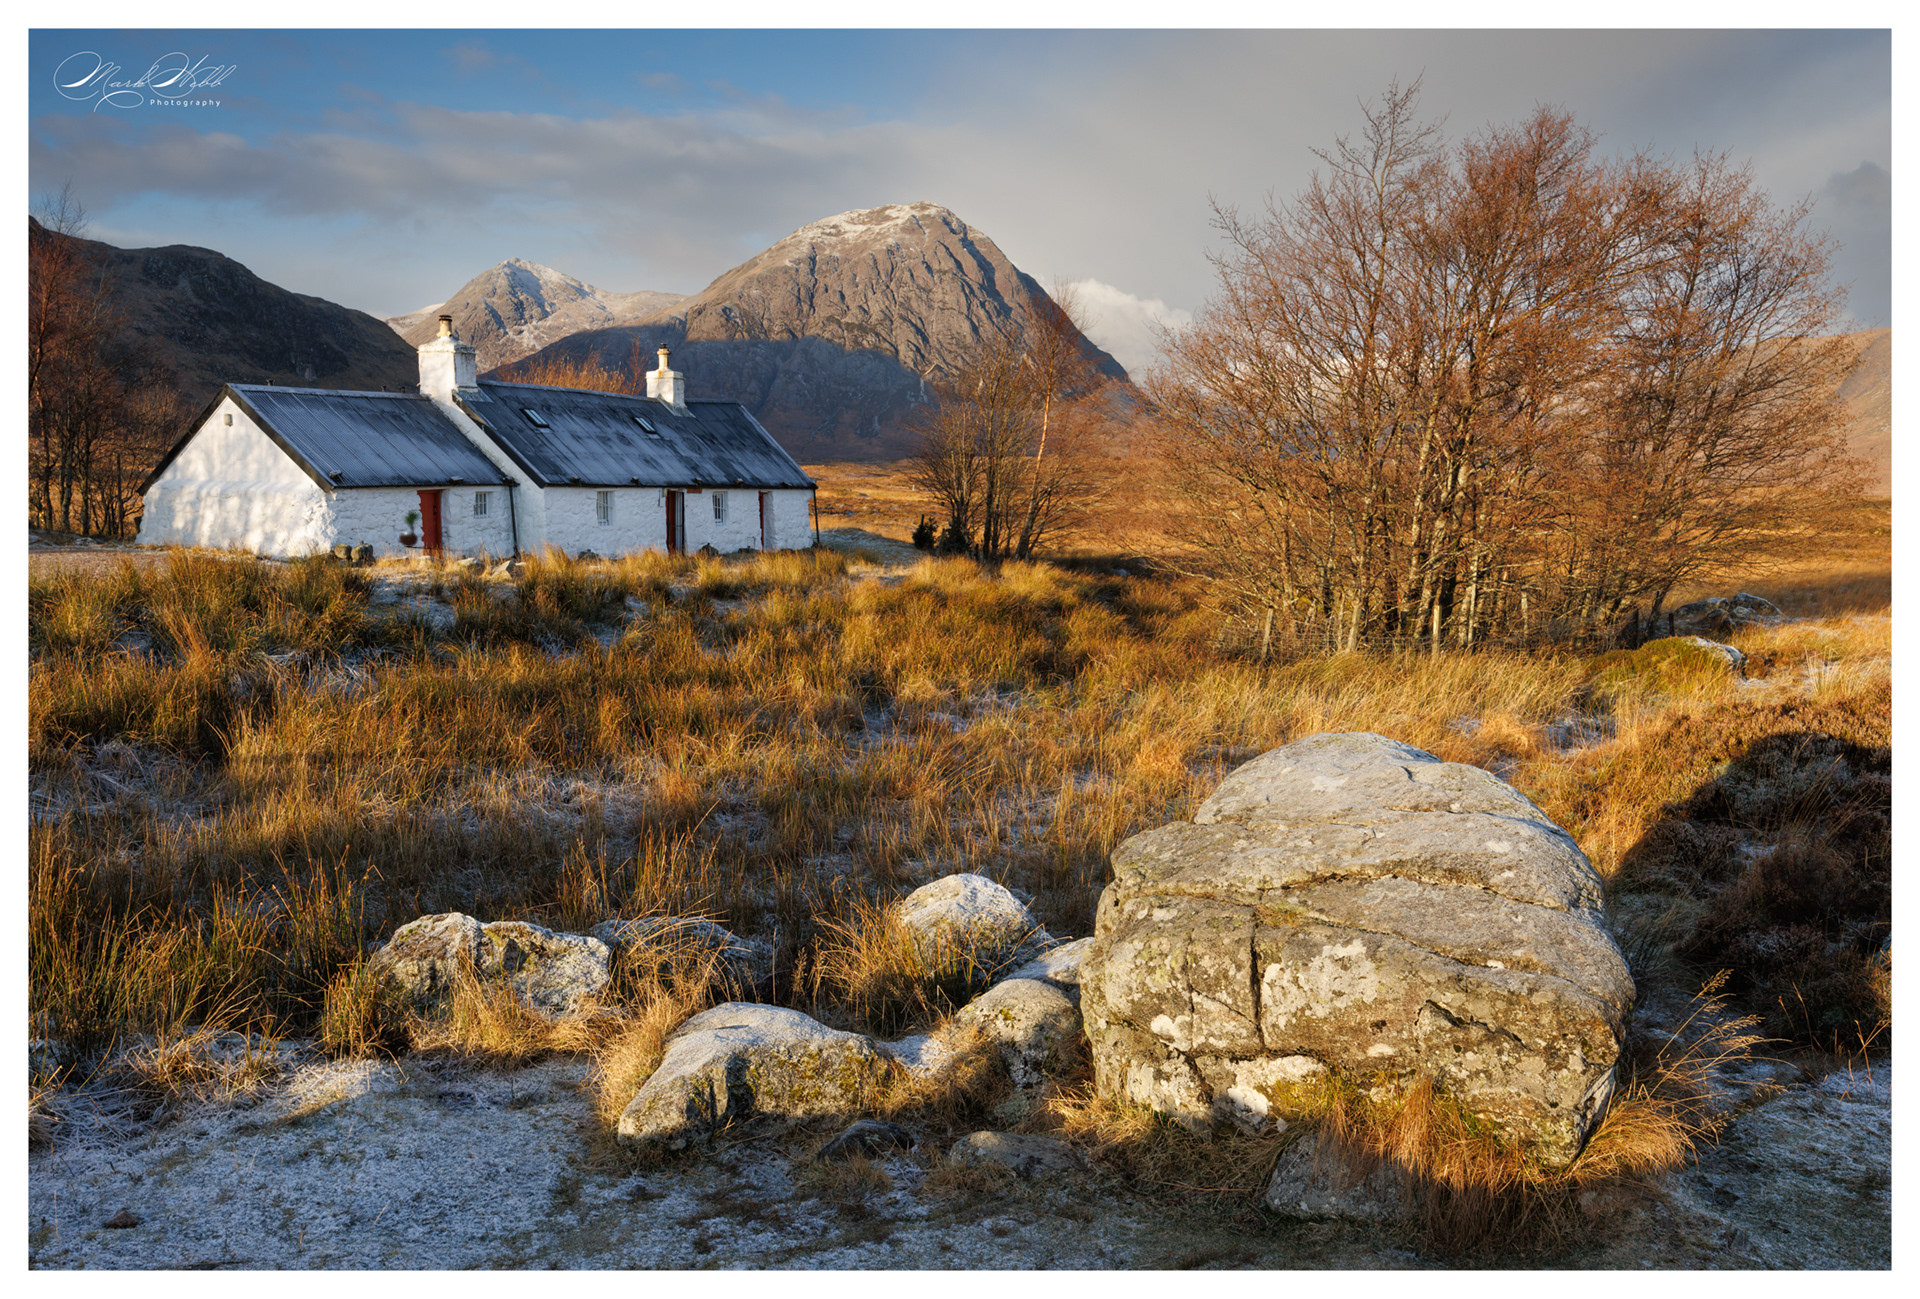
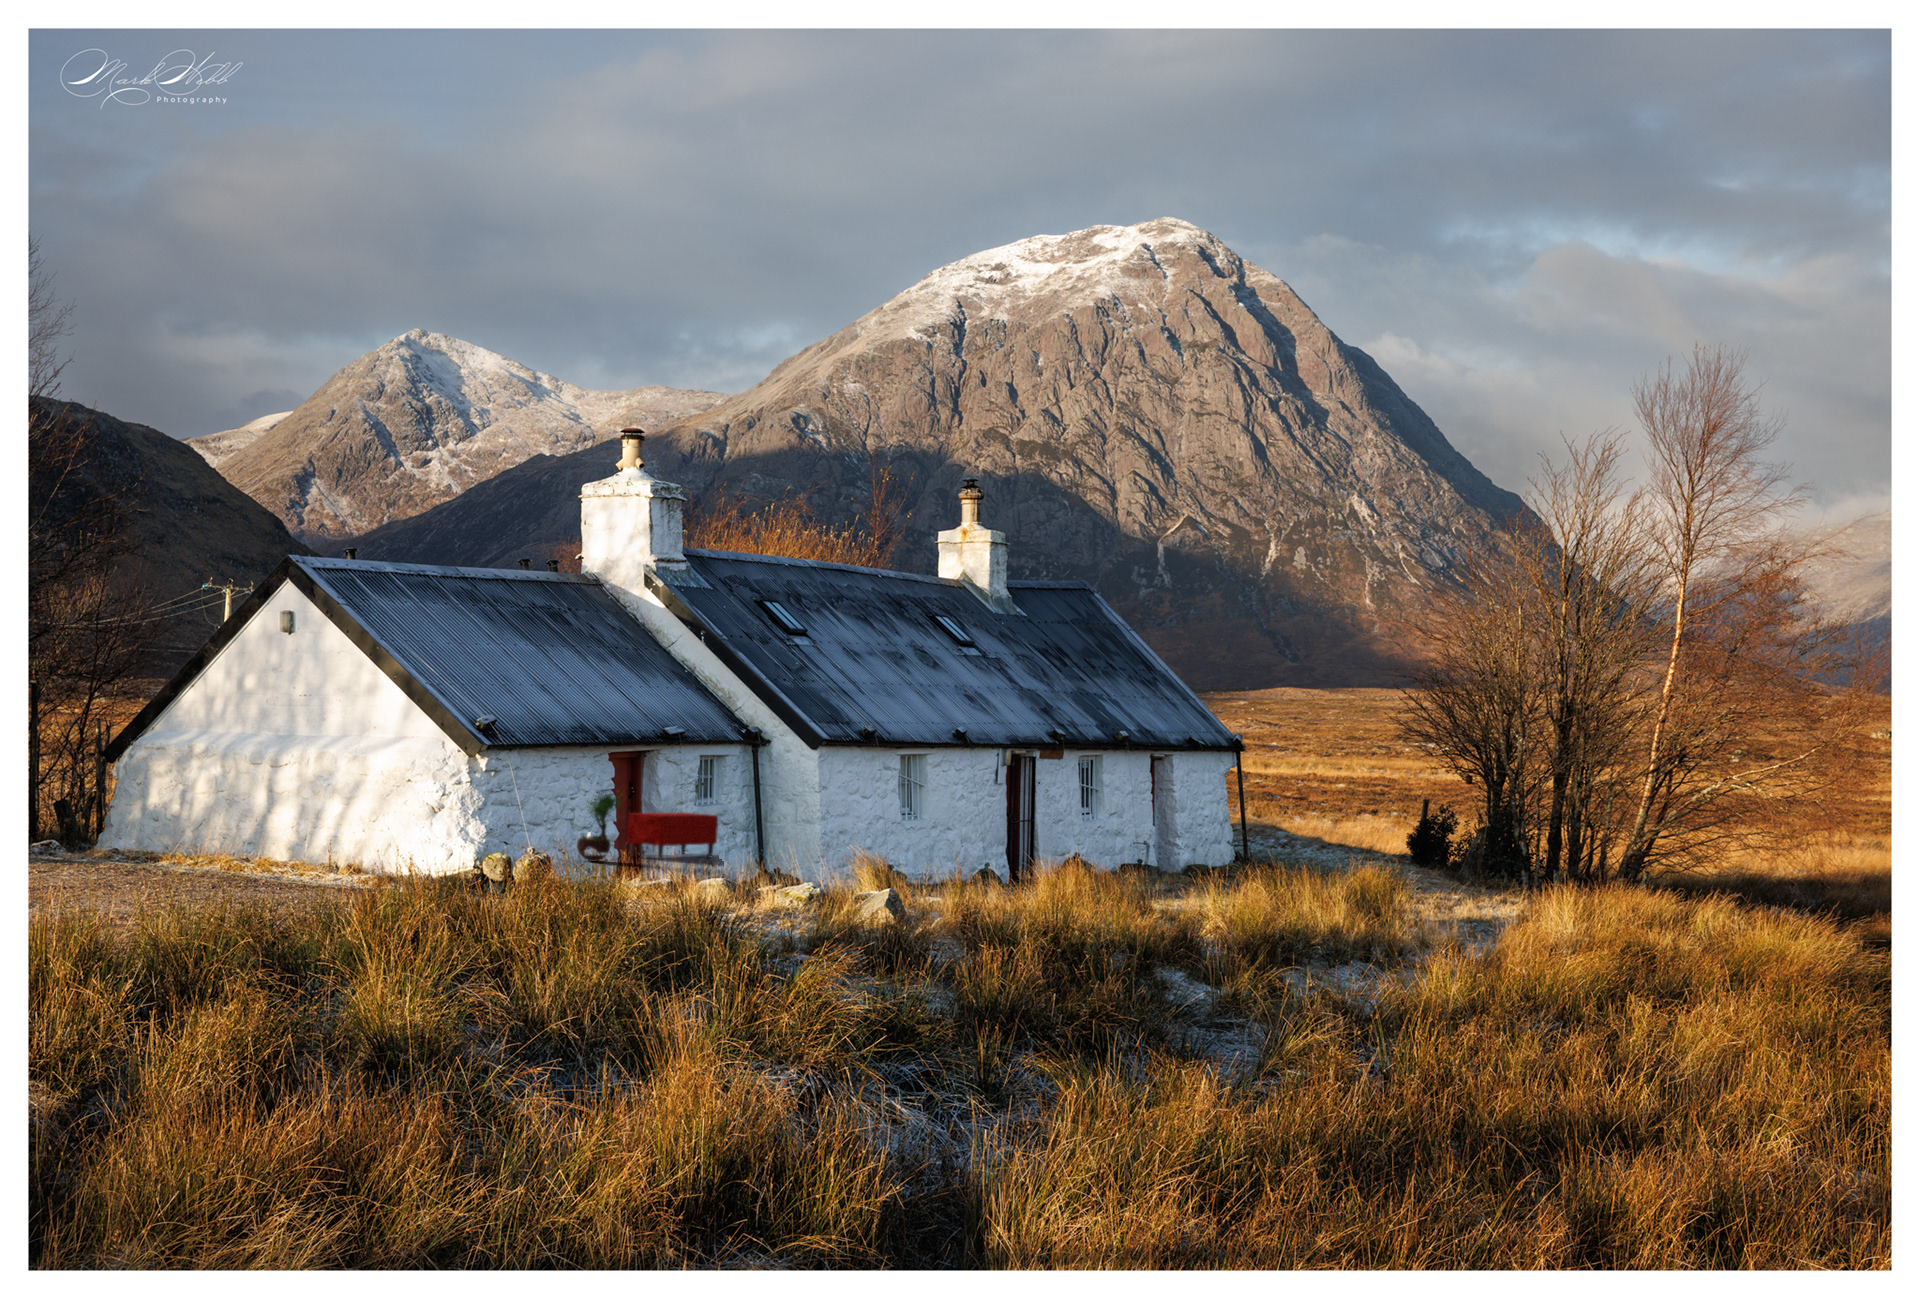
bench: none [432,522,486,546] -> present [627,813,718,860]

